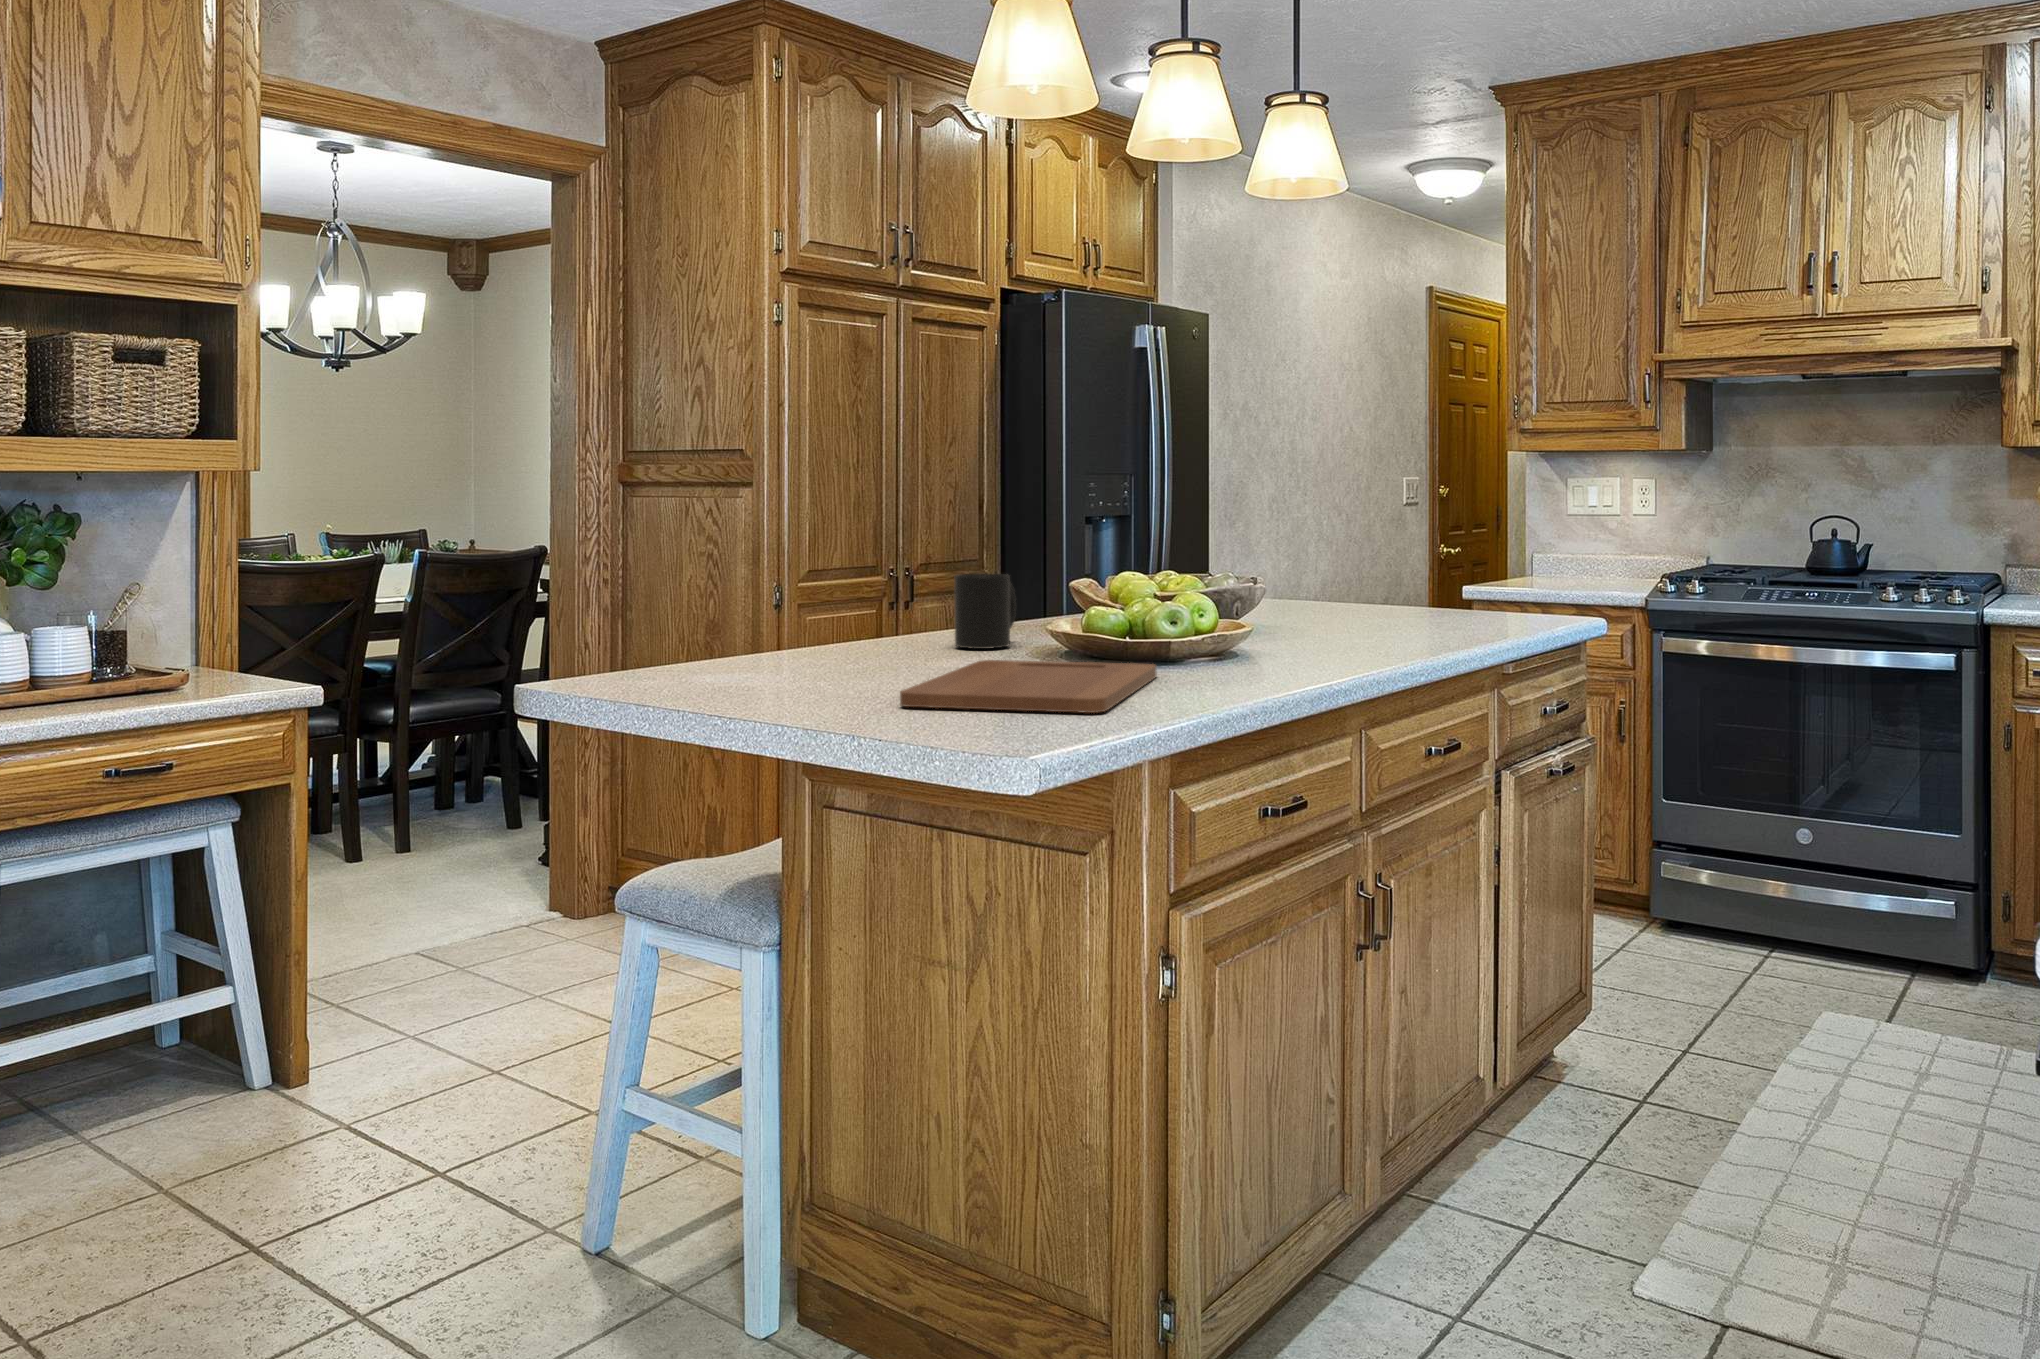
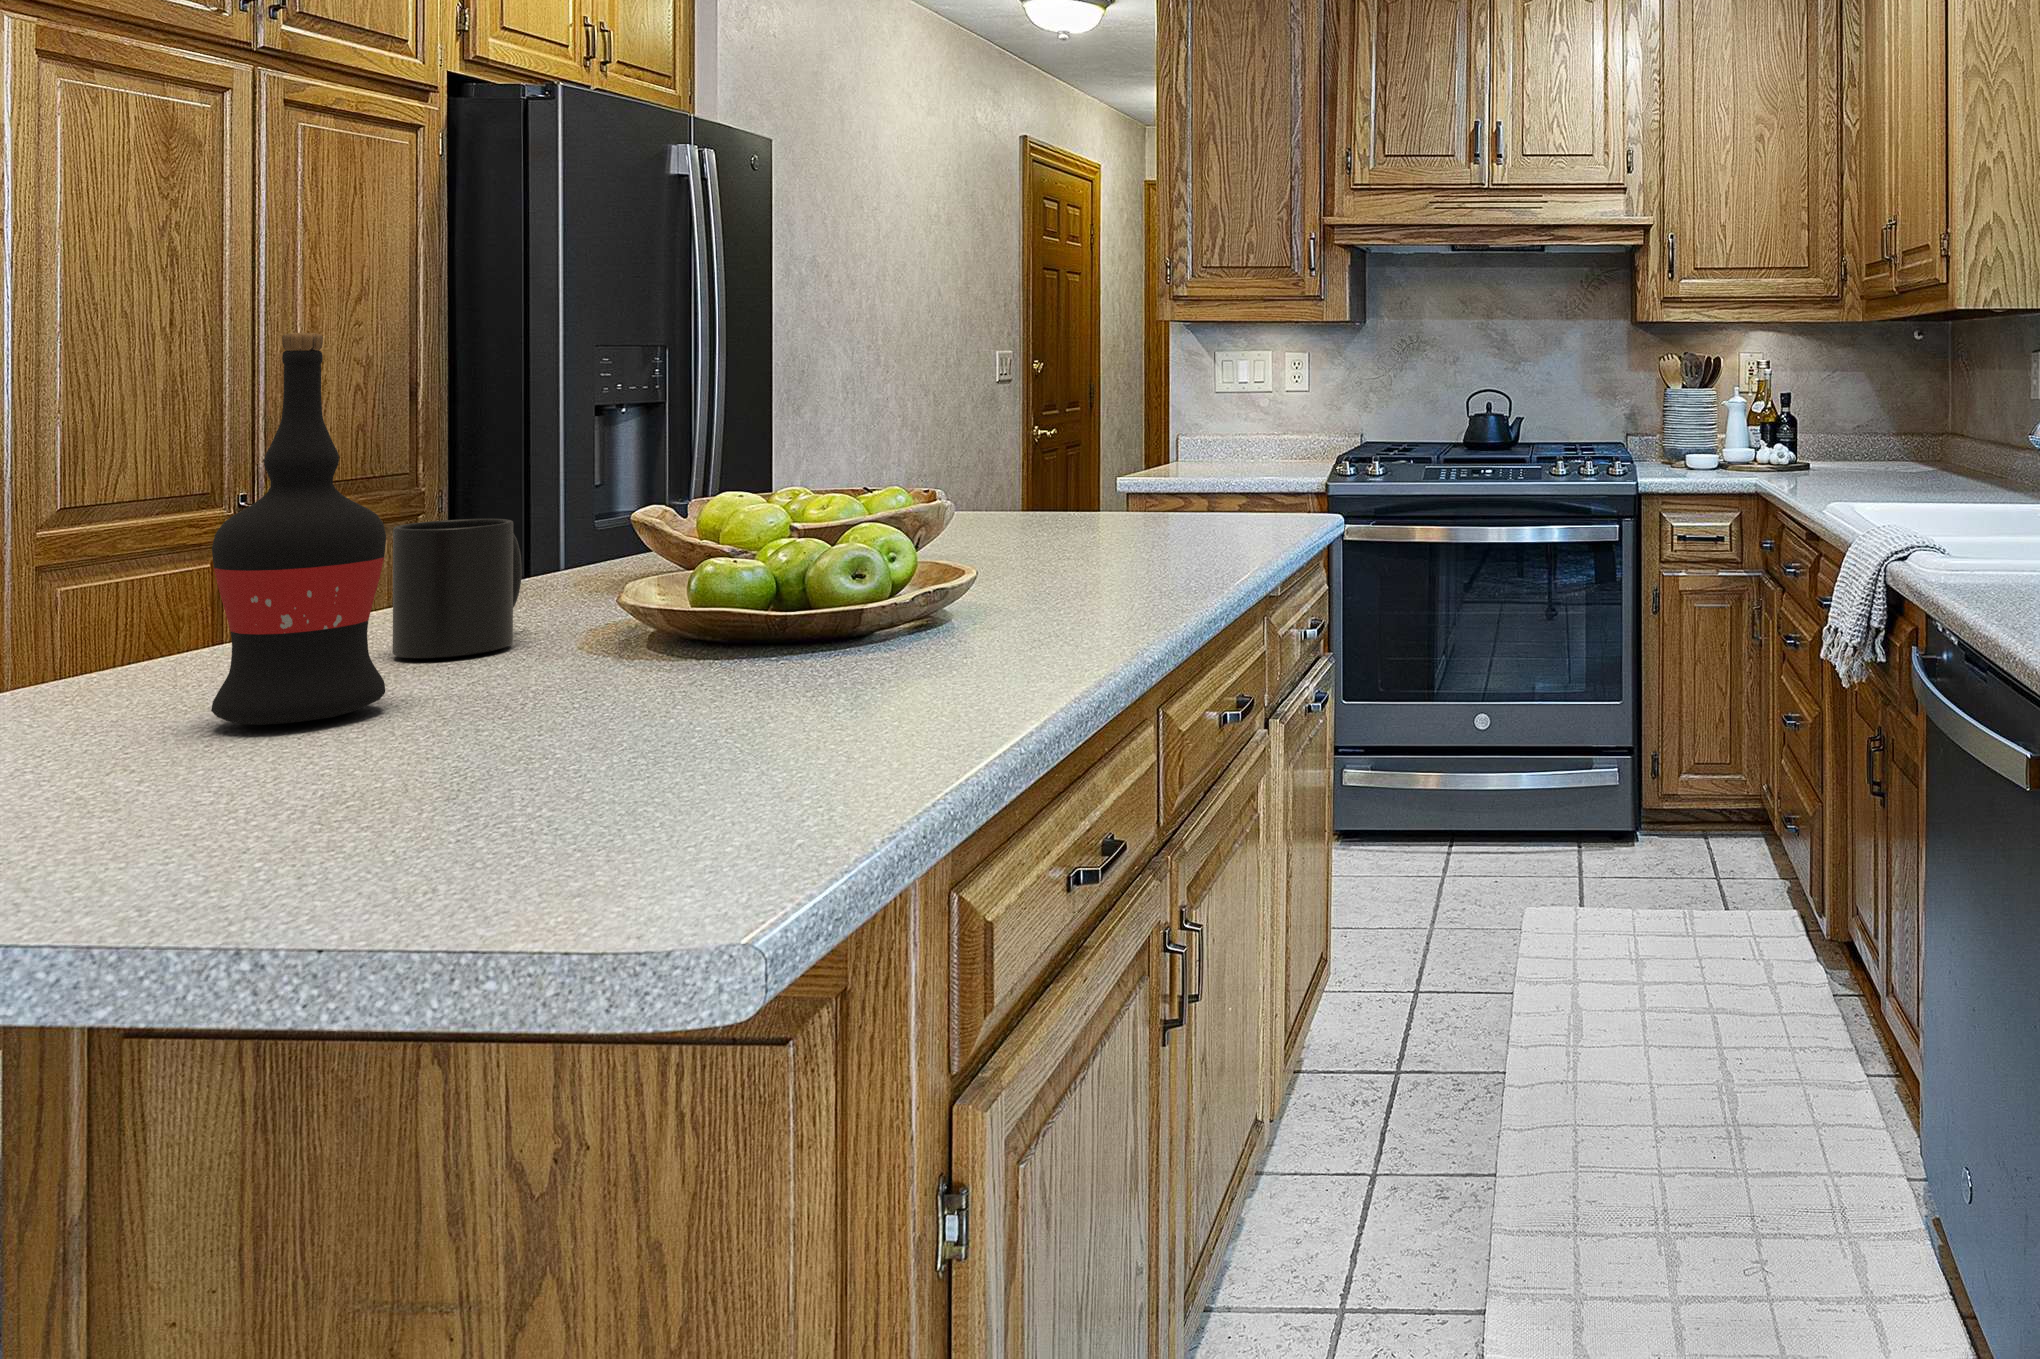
wine bottle: none [878,468,948,665] -> present [211,333,386,725]
cutting board: present [900,660,1157,713] -> none [273,672,839,870]

